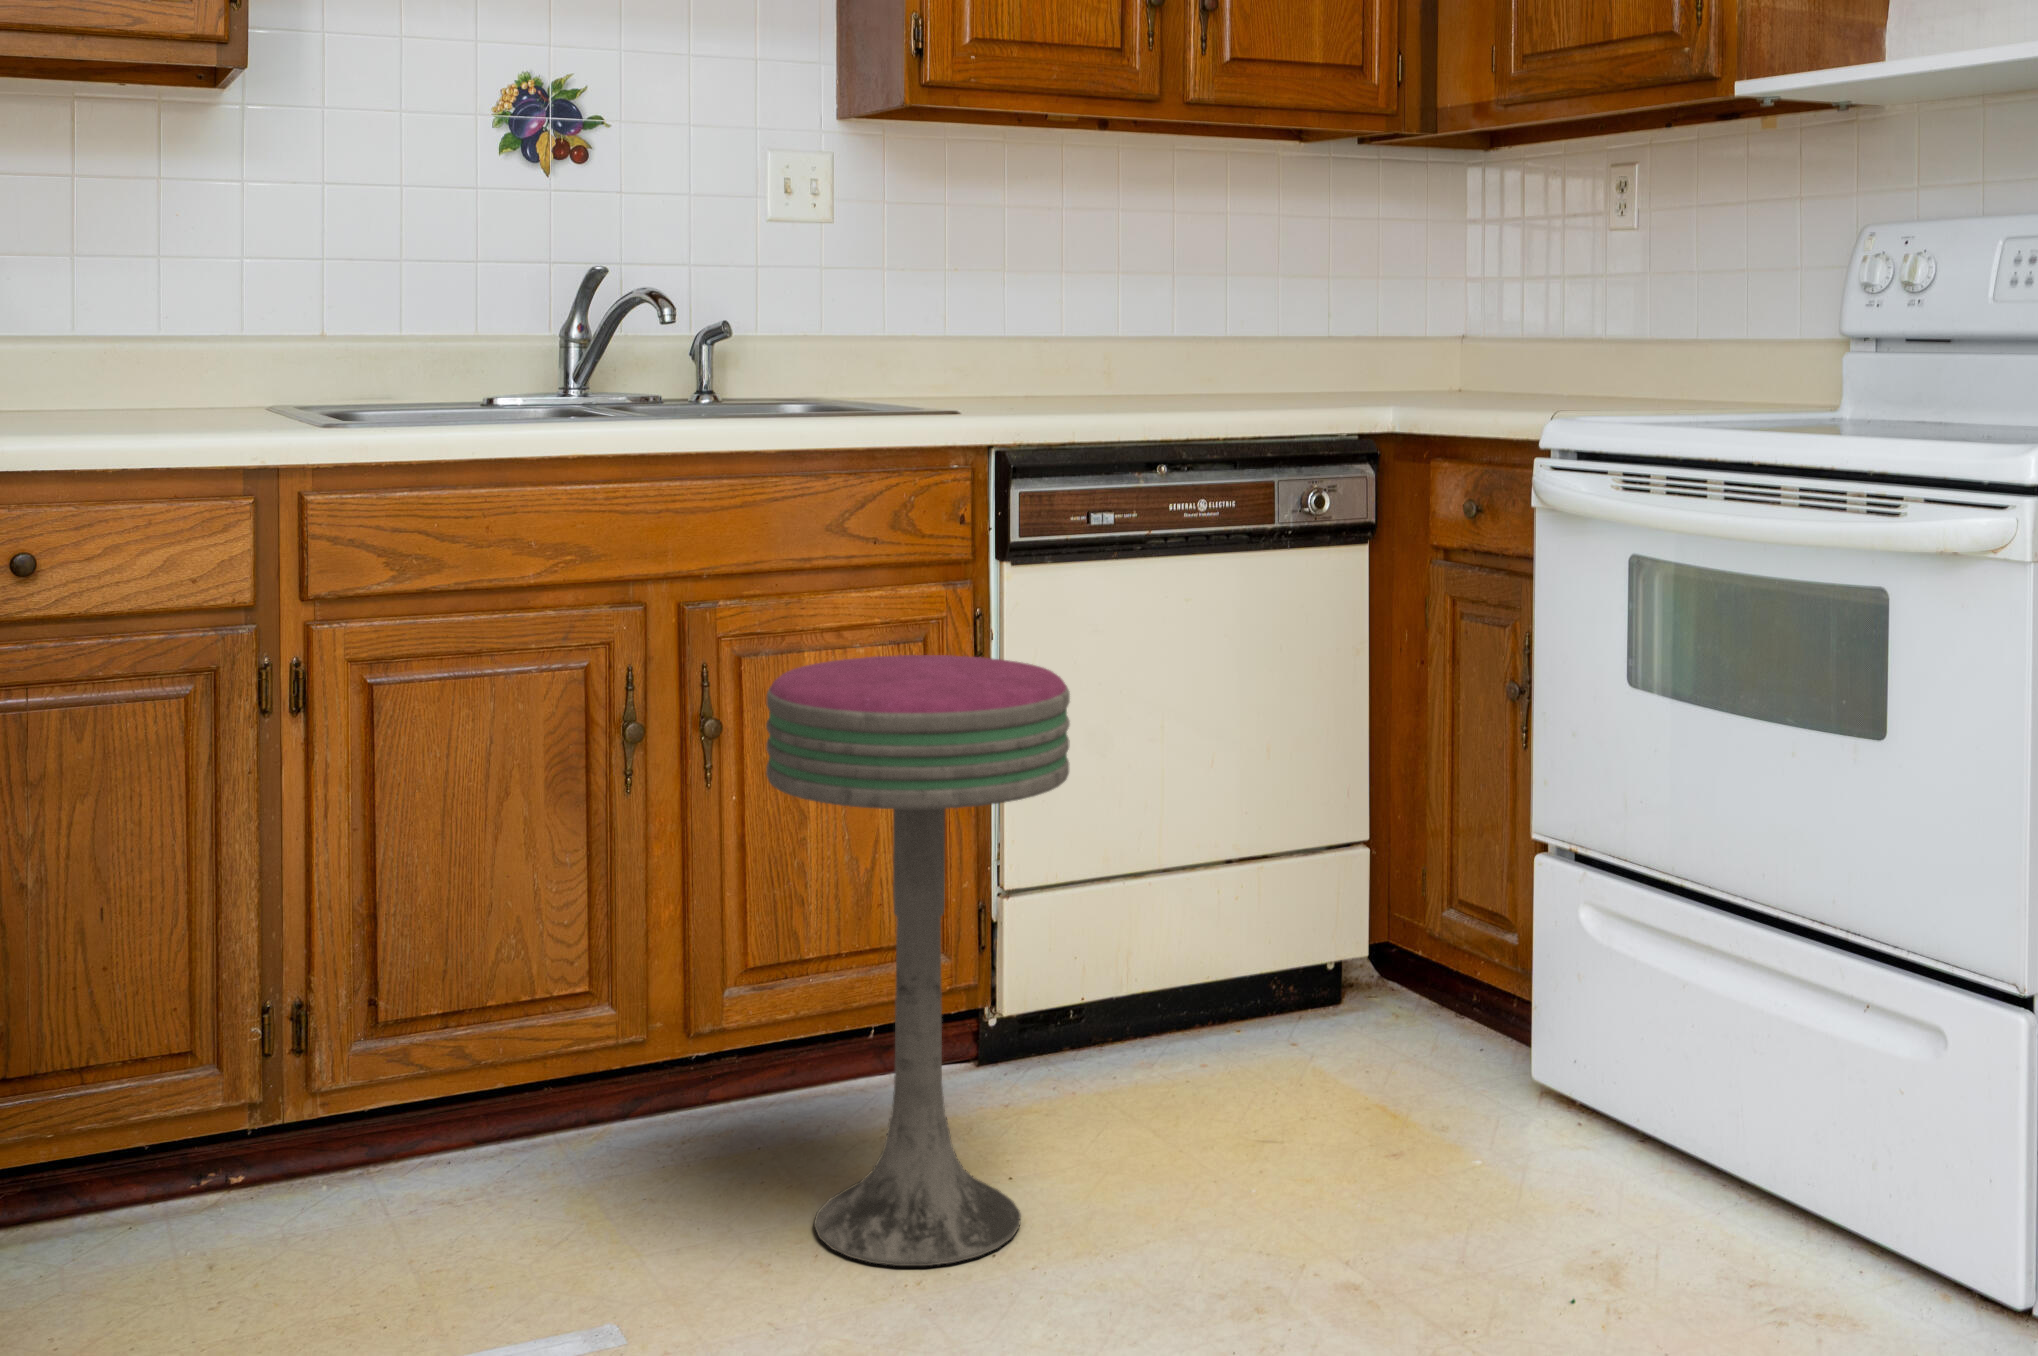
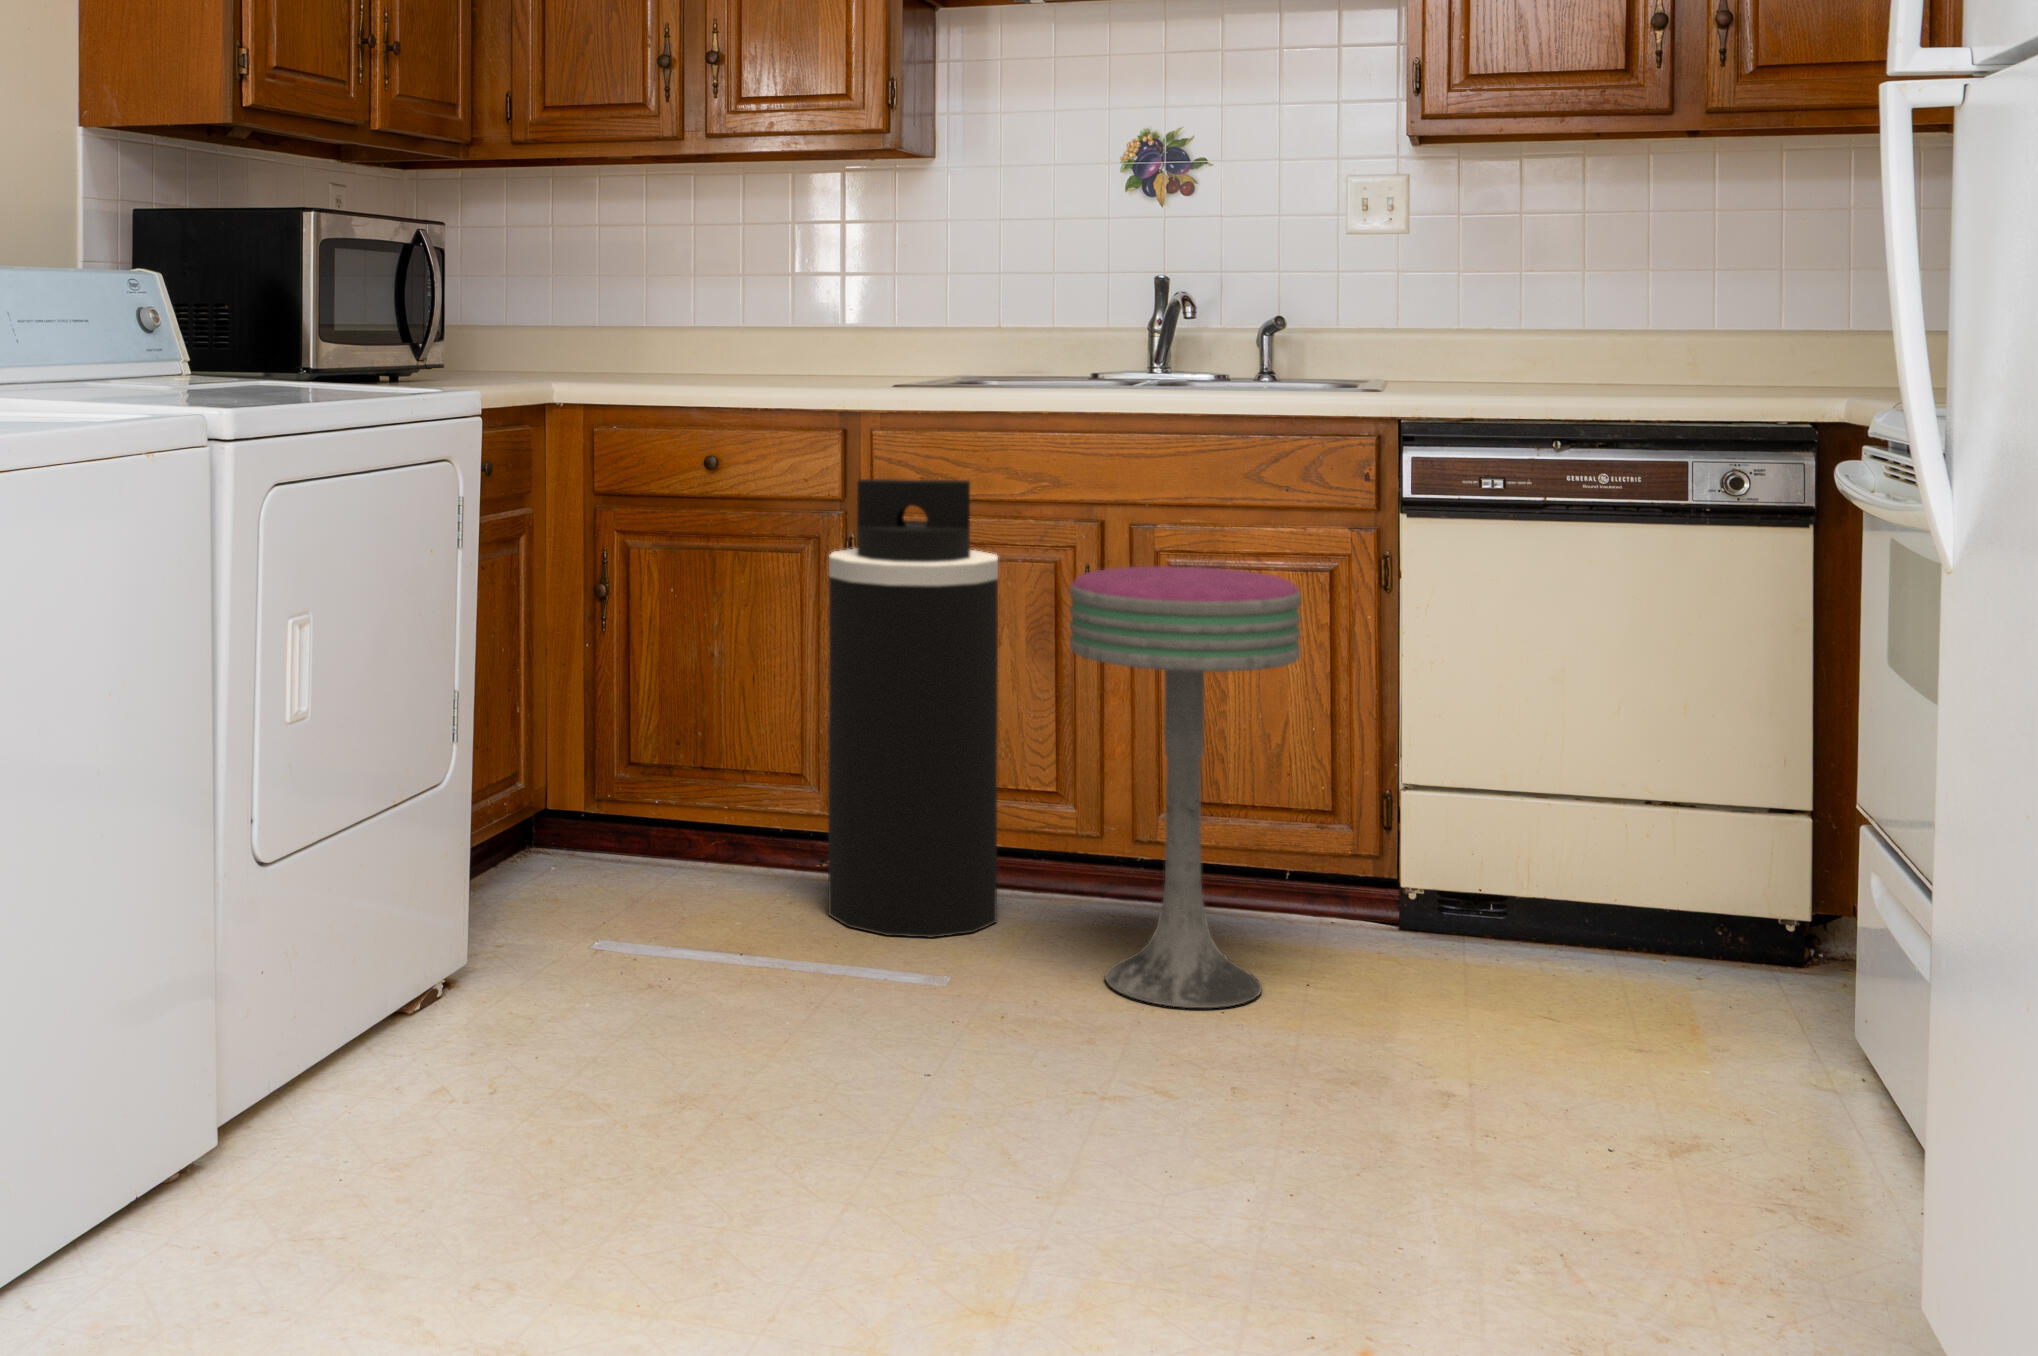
trash can: none [306,562,575,1283] -> present [828,479,998,938]

